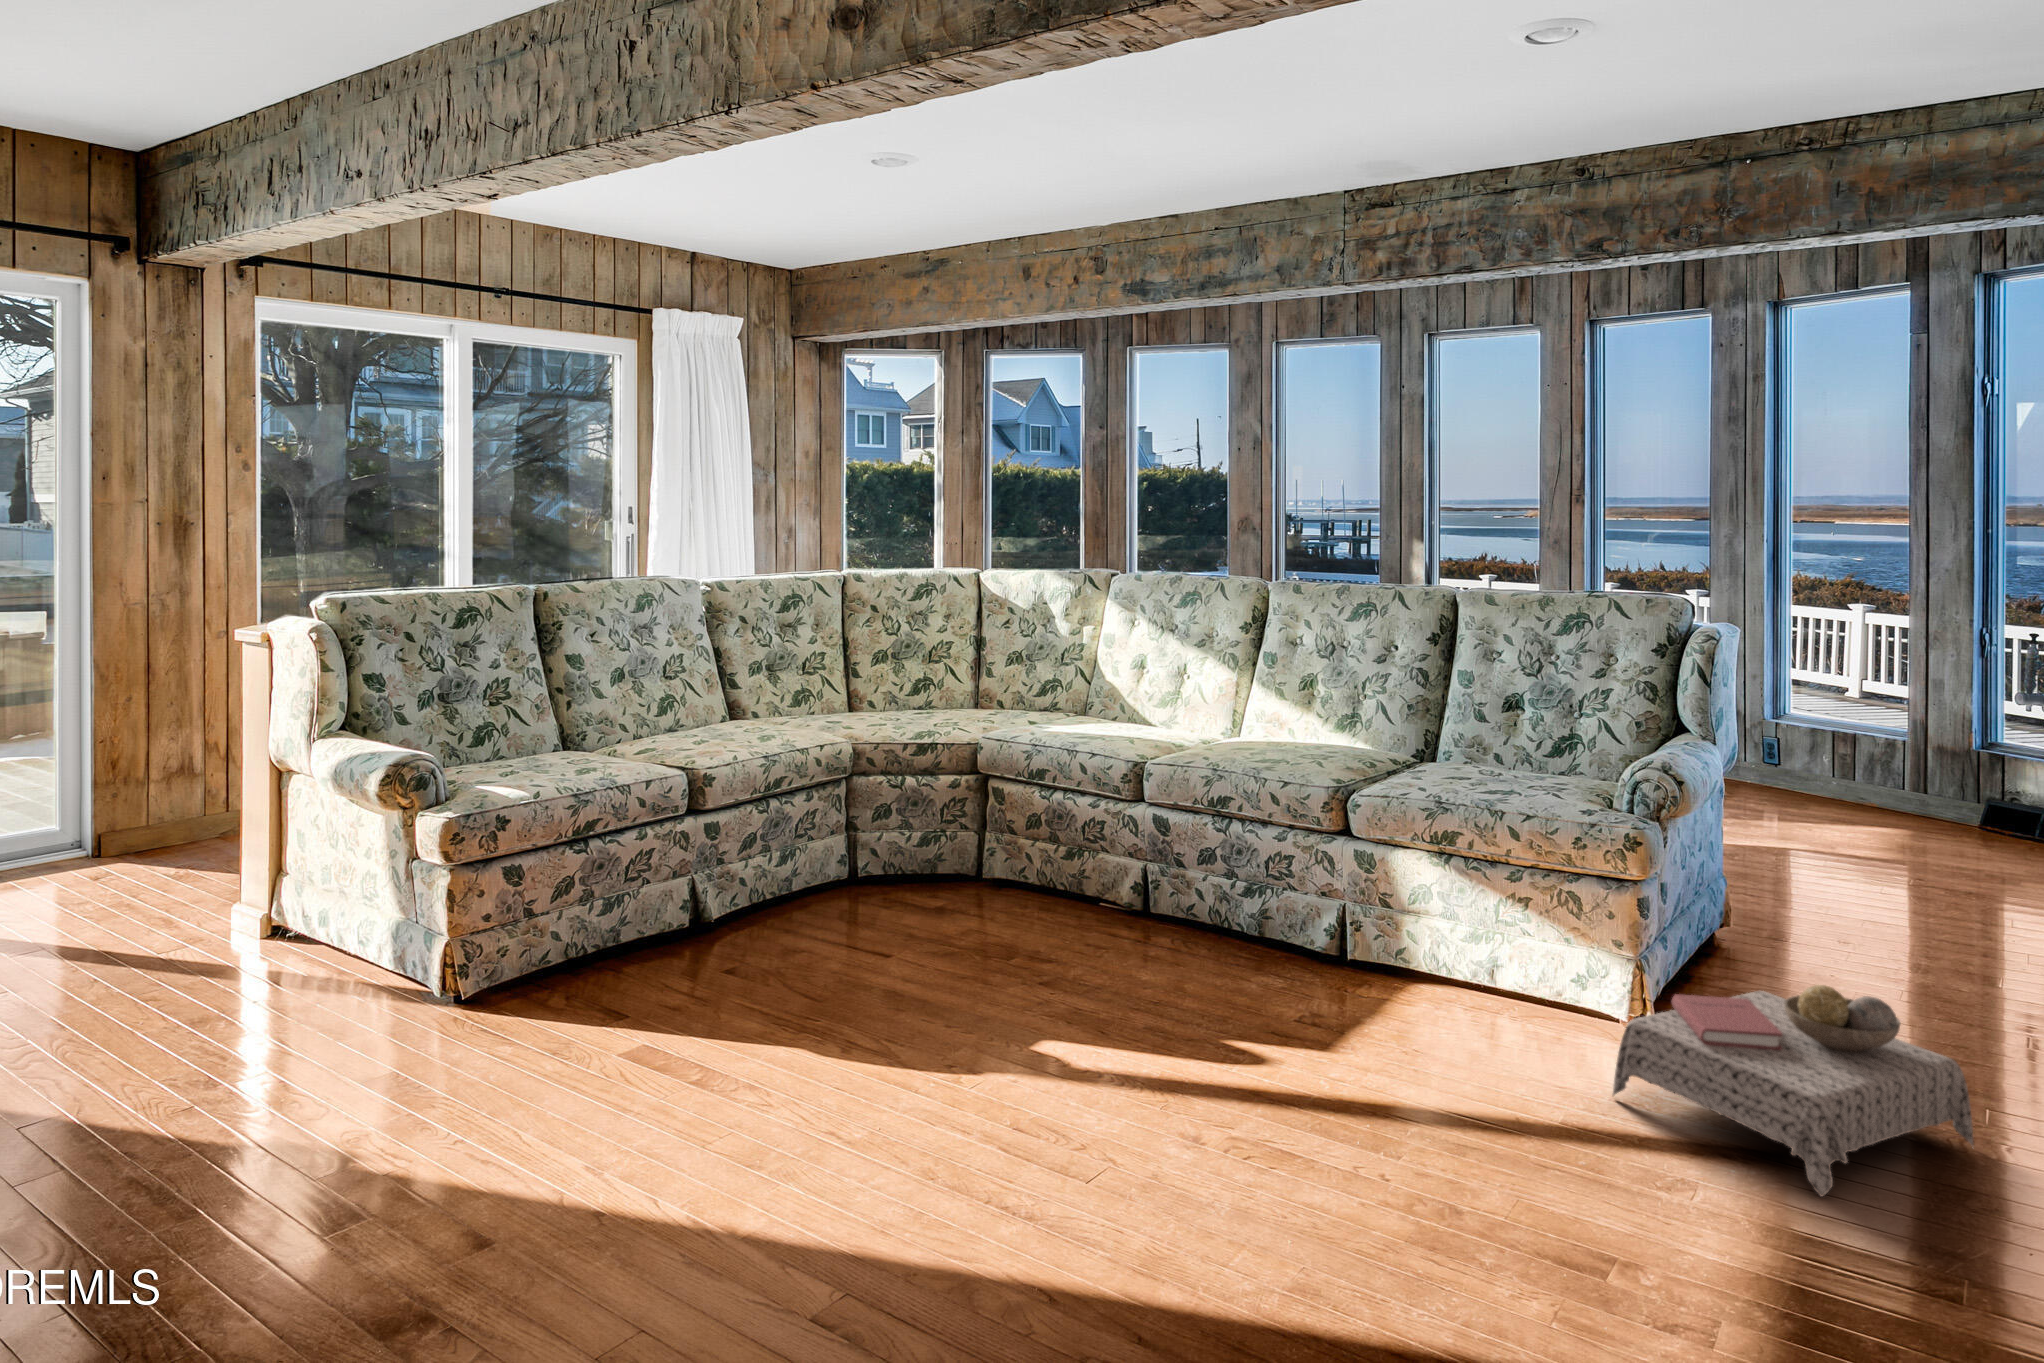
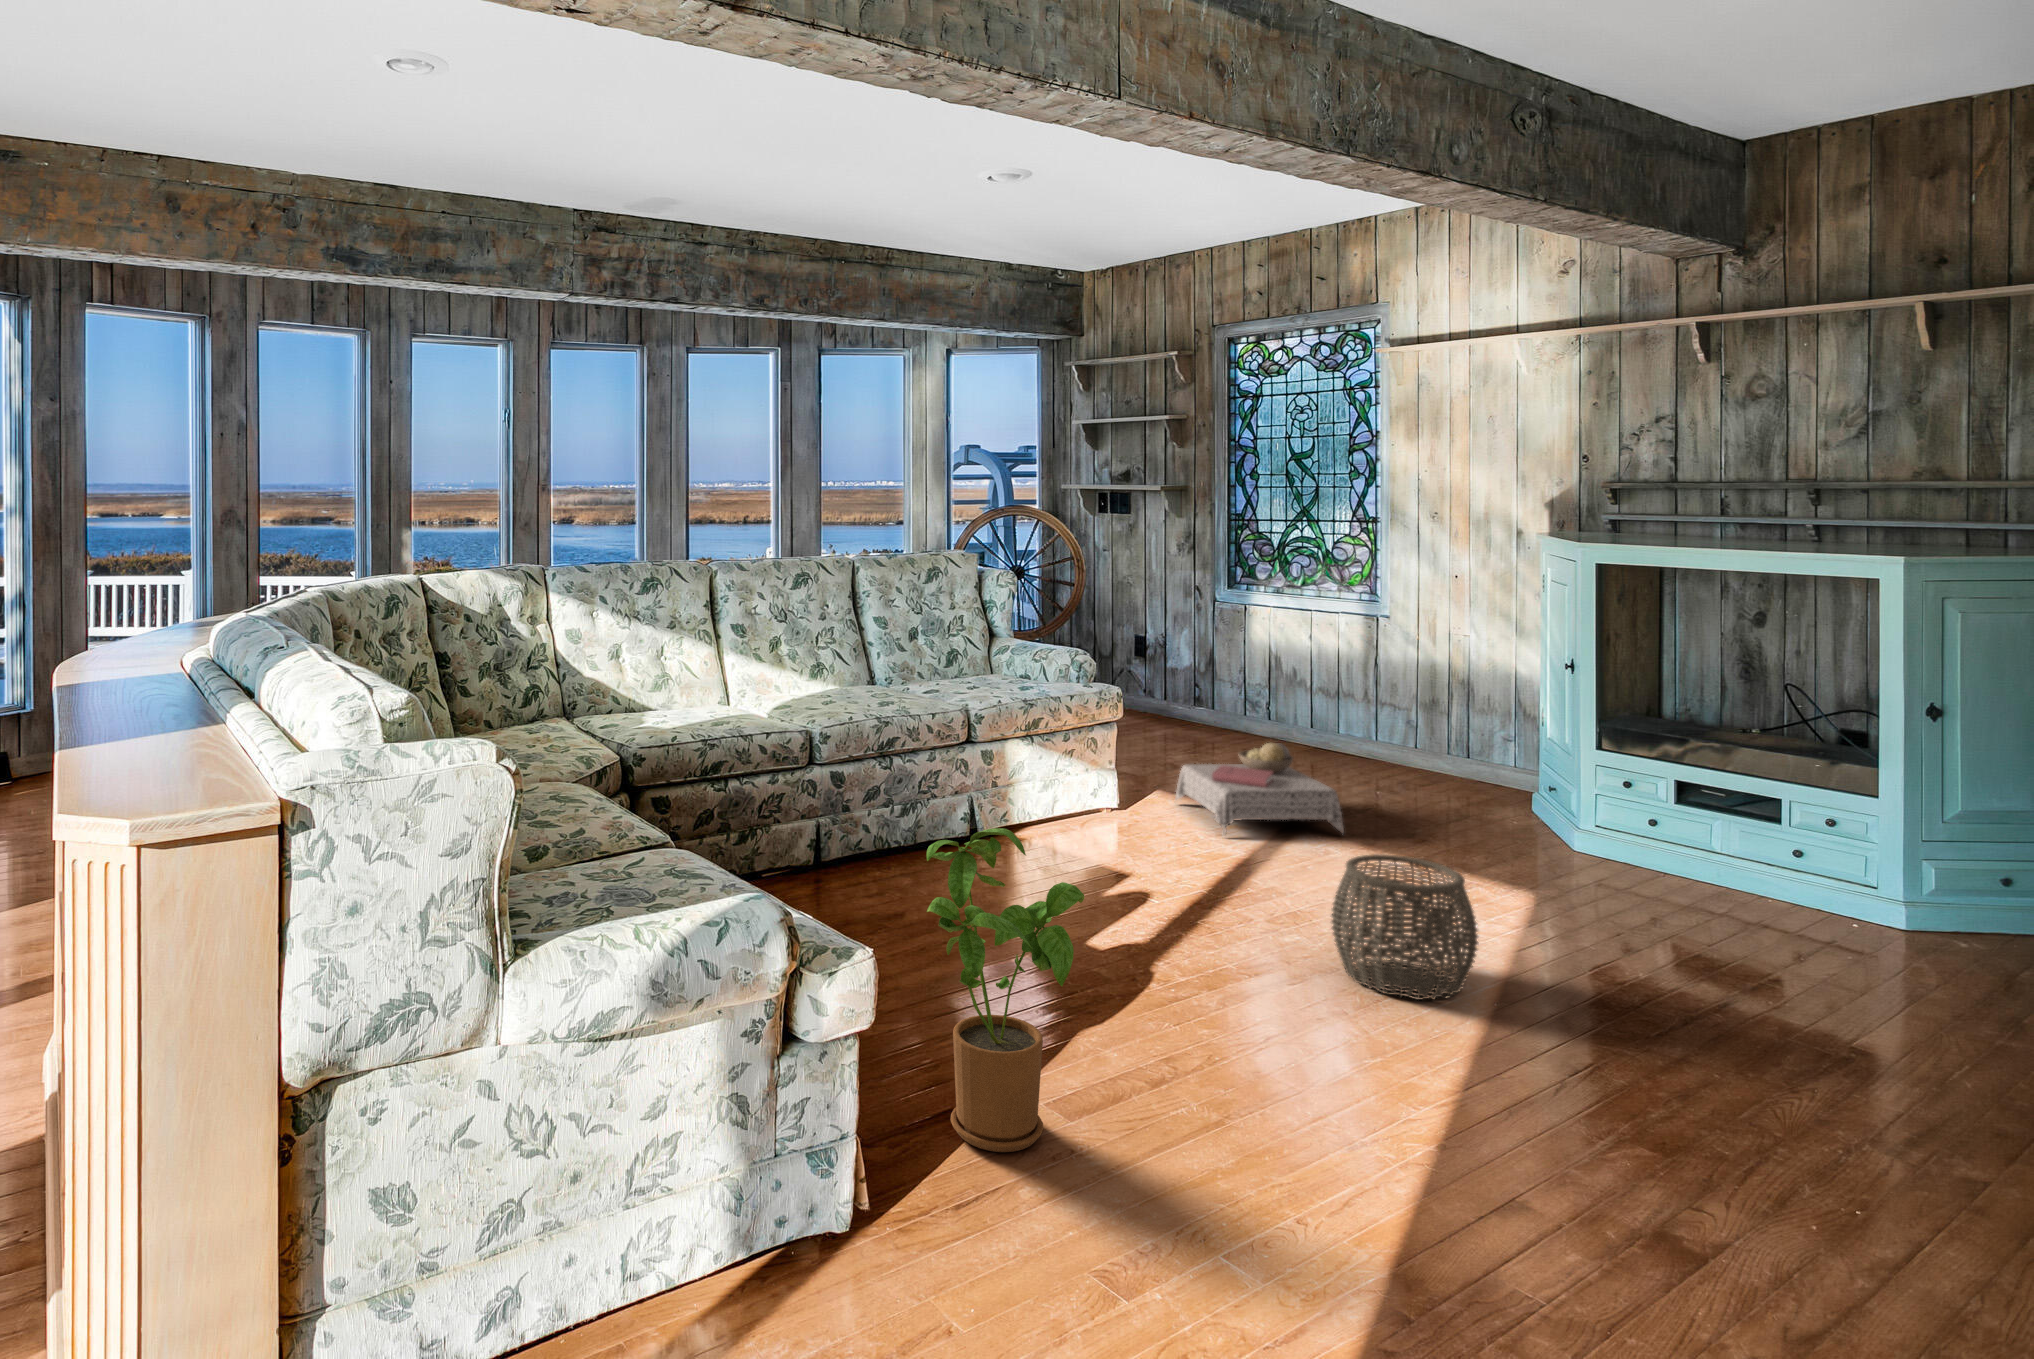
house plant: none [488,781,636,1047] -> present [926,828,1085,1152]
woven basket: none [965,1026,1164,1263] -> present [1331,854,1478,1000]

